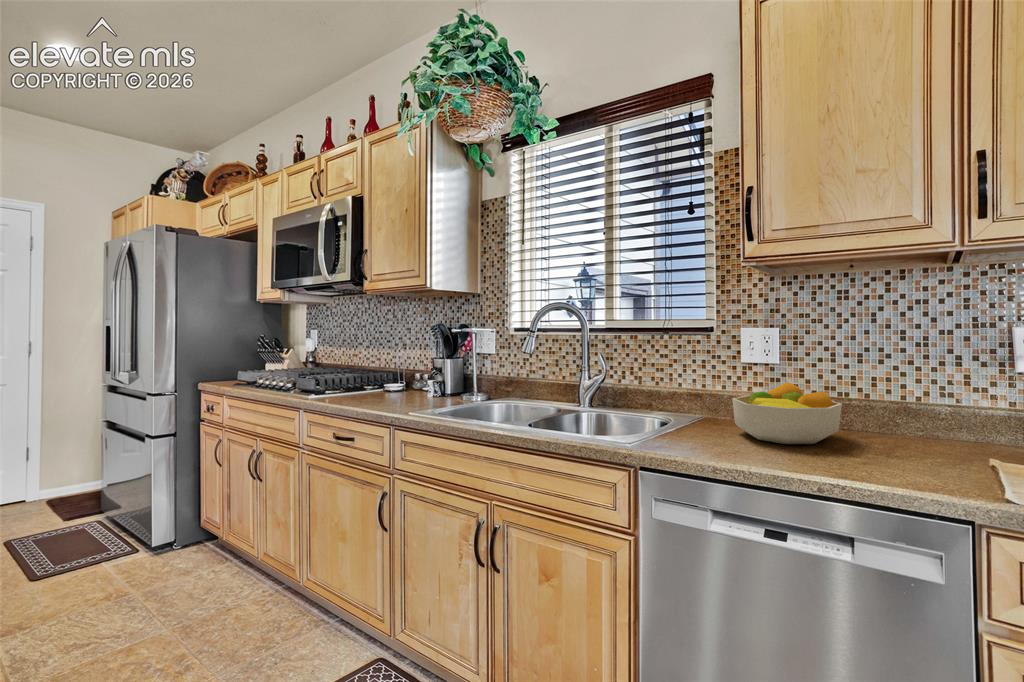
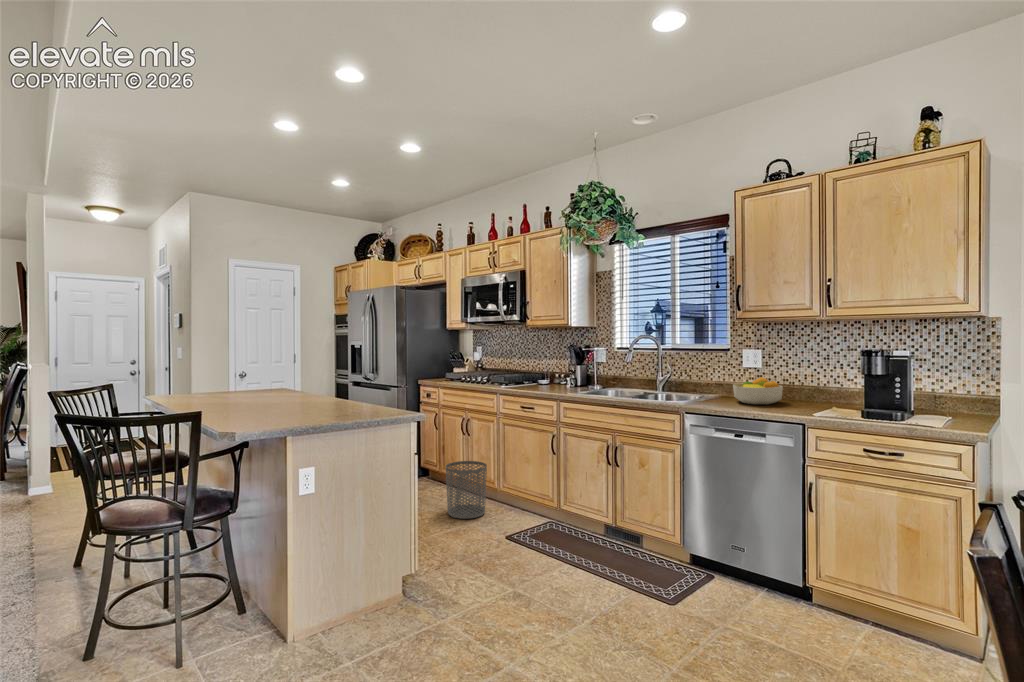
waste bin: none [182,533,269,655] -> present [446,461,487,519]

